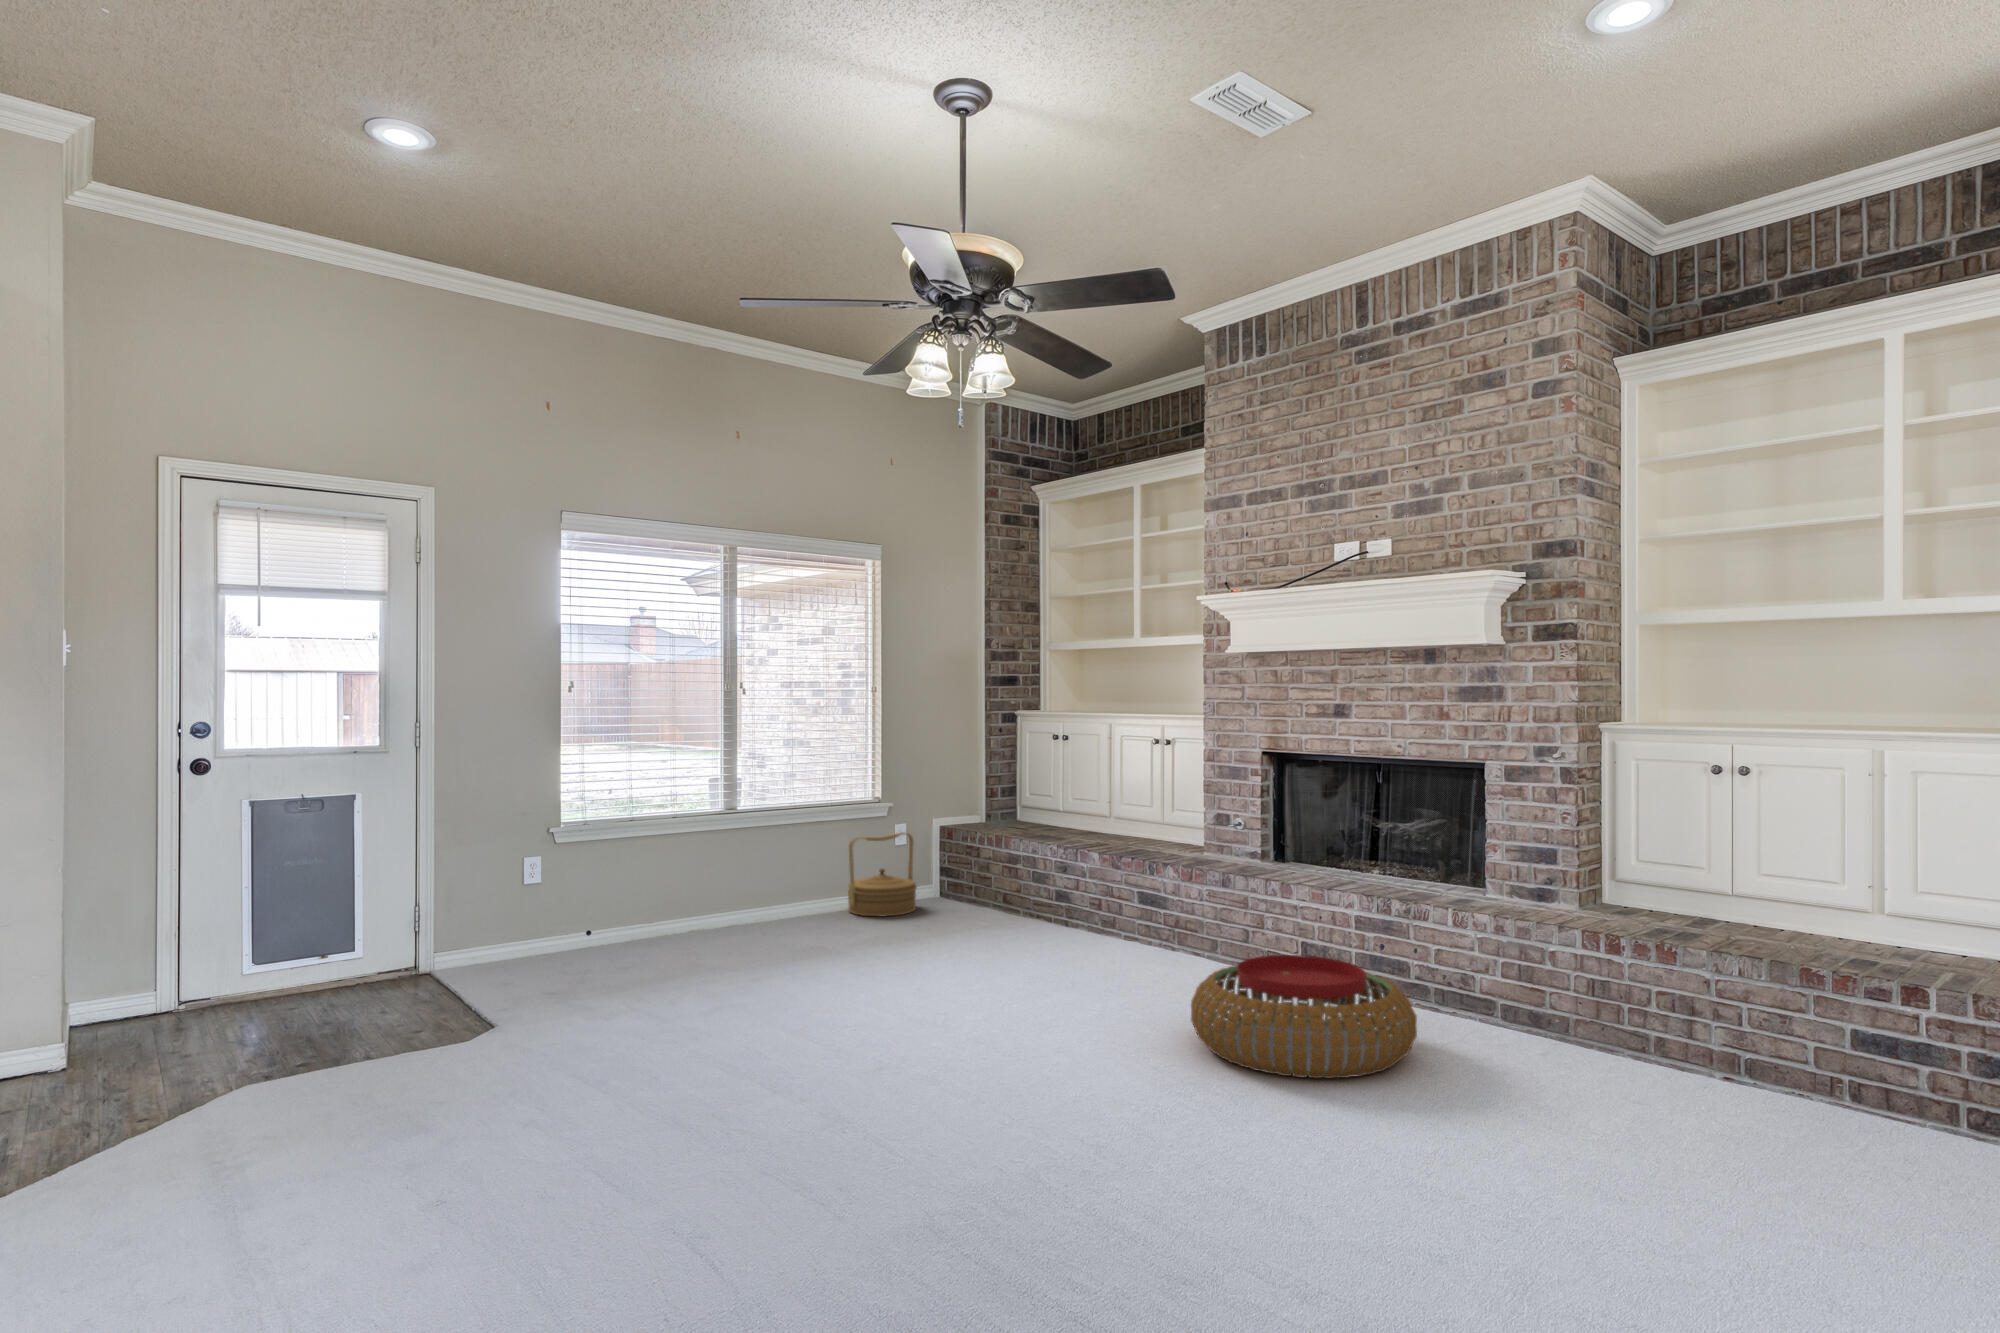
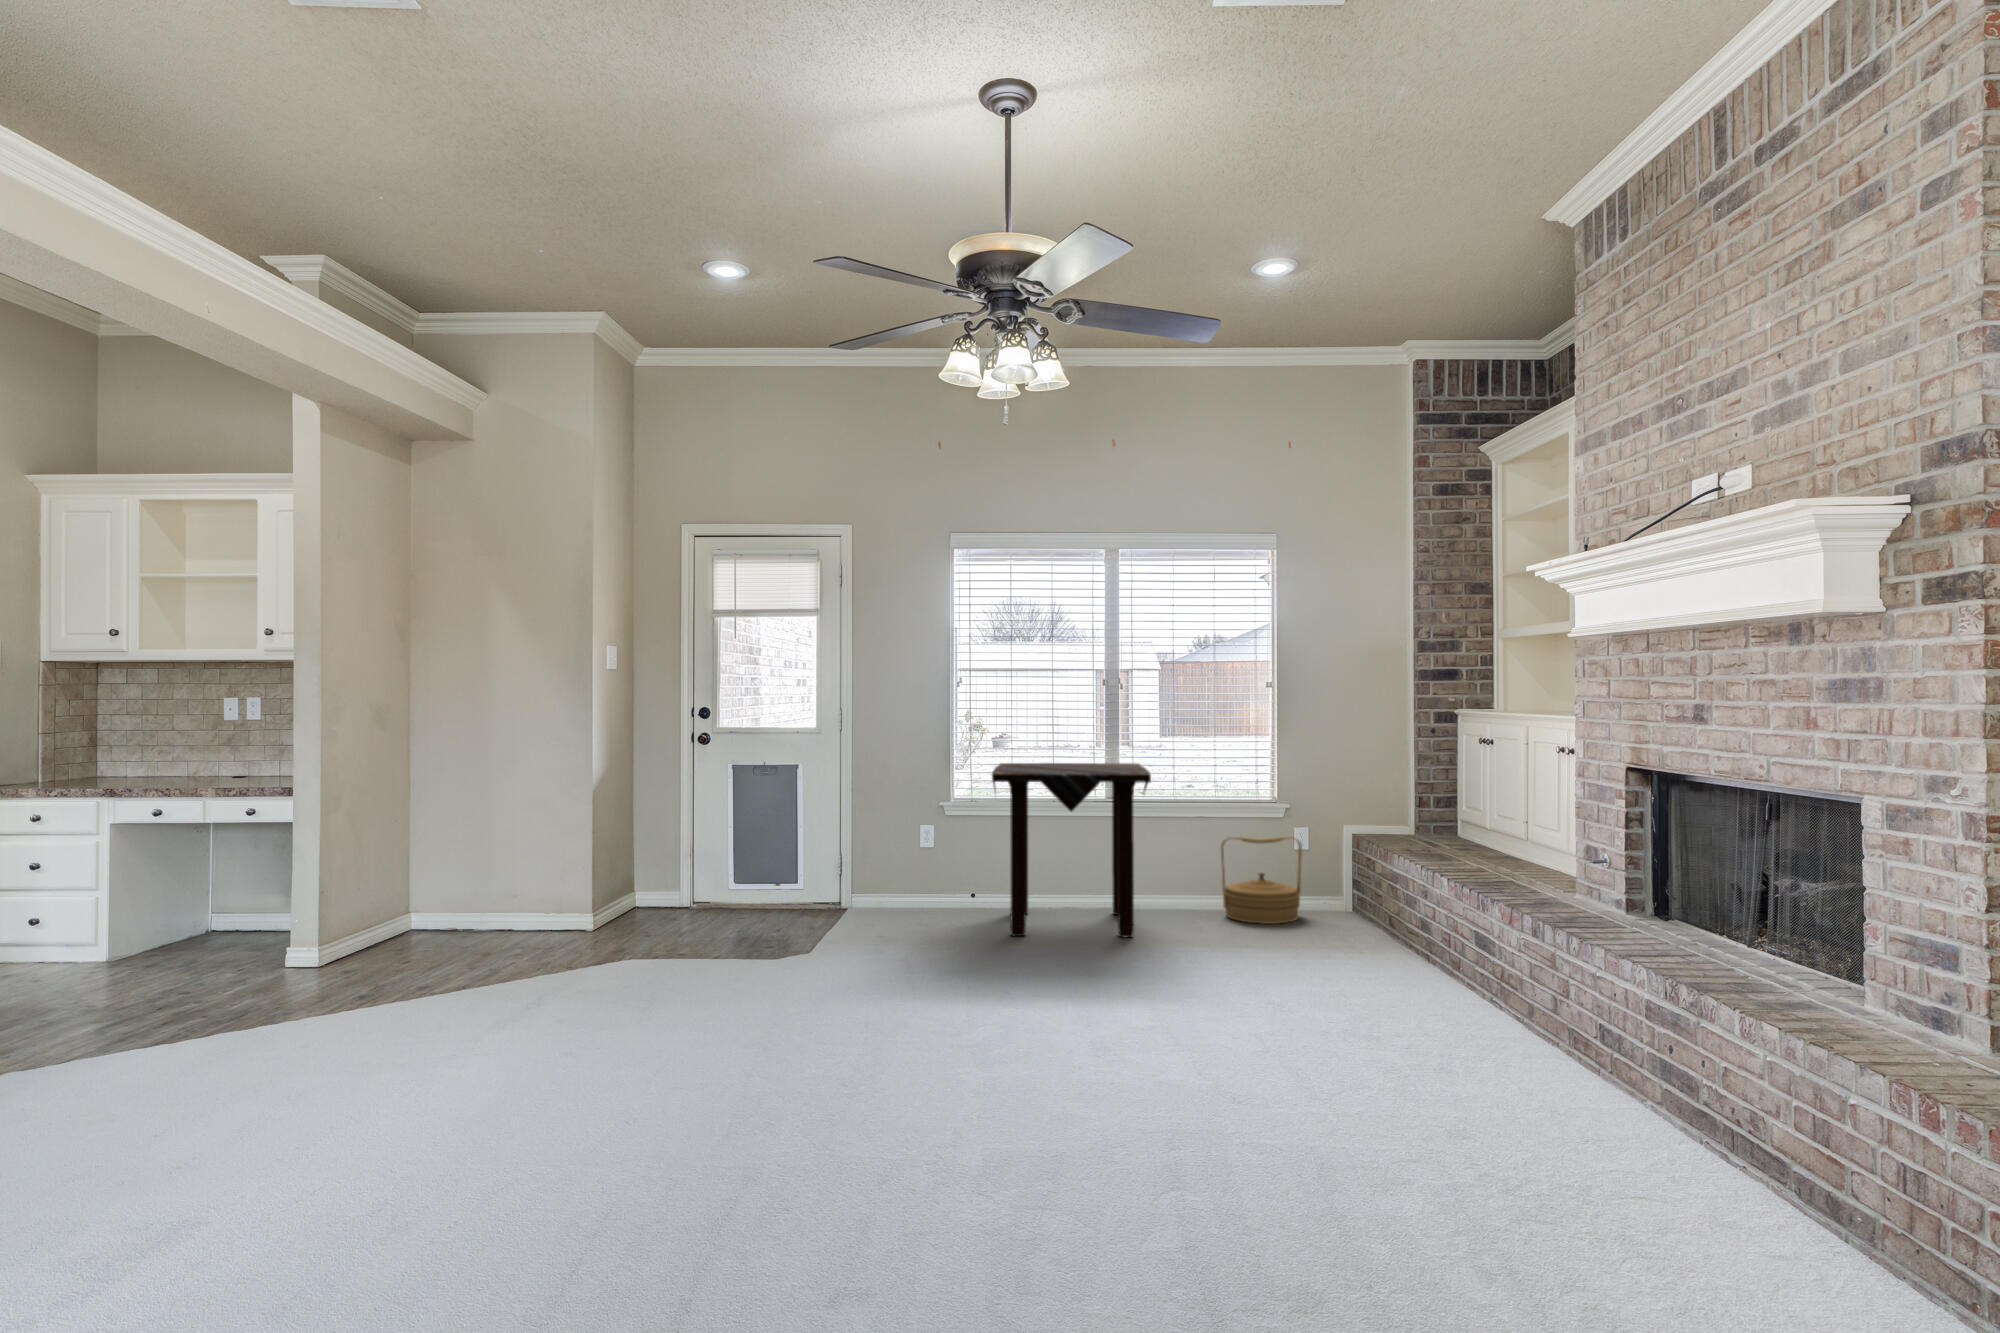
side table: none [625,771,835,961] -> present [992,763,1151,938]
pouf: present [1191,955,1417,1079] -> none [1266,1023,1573,1204]

